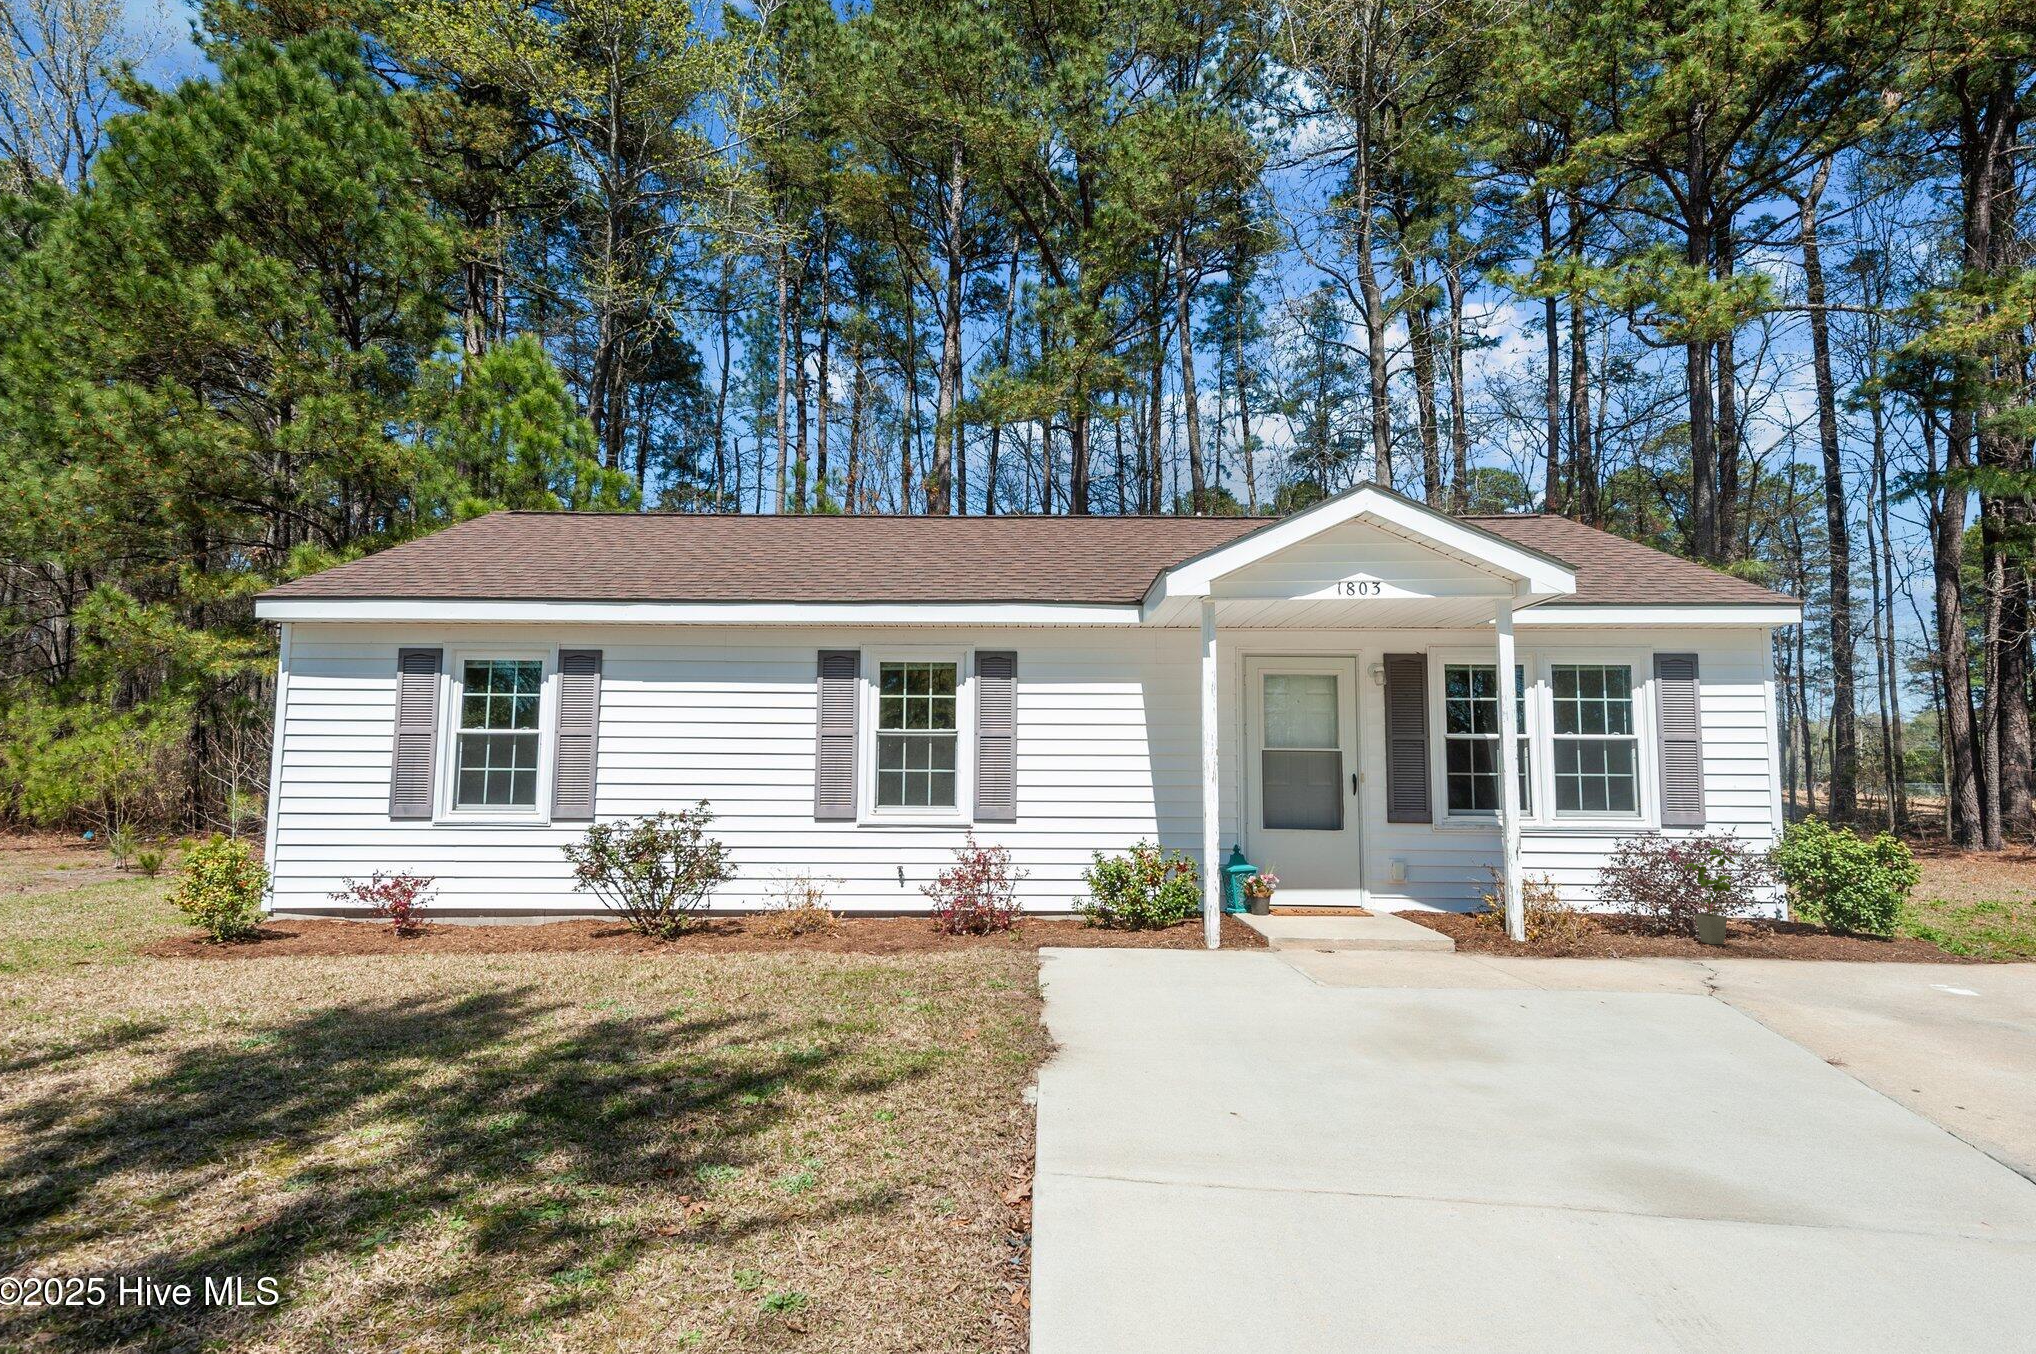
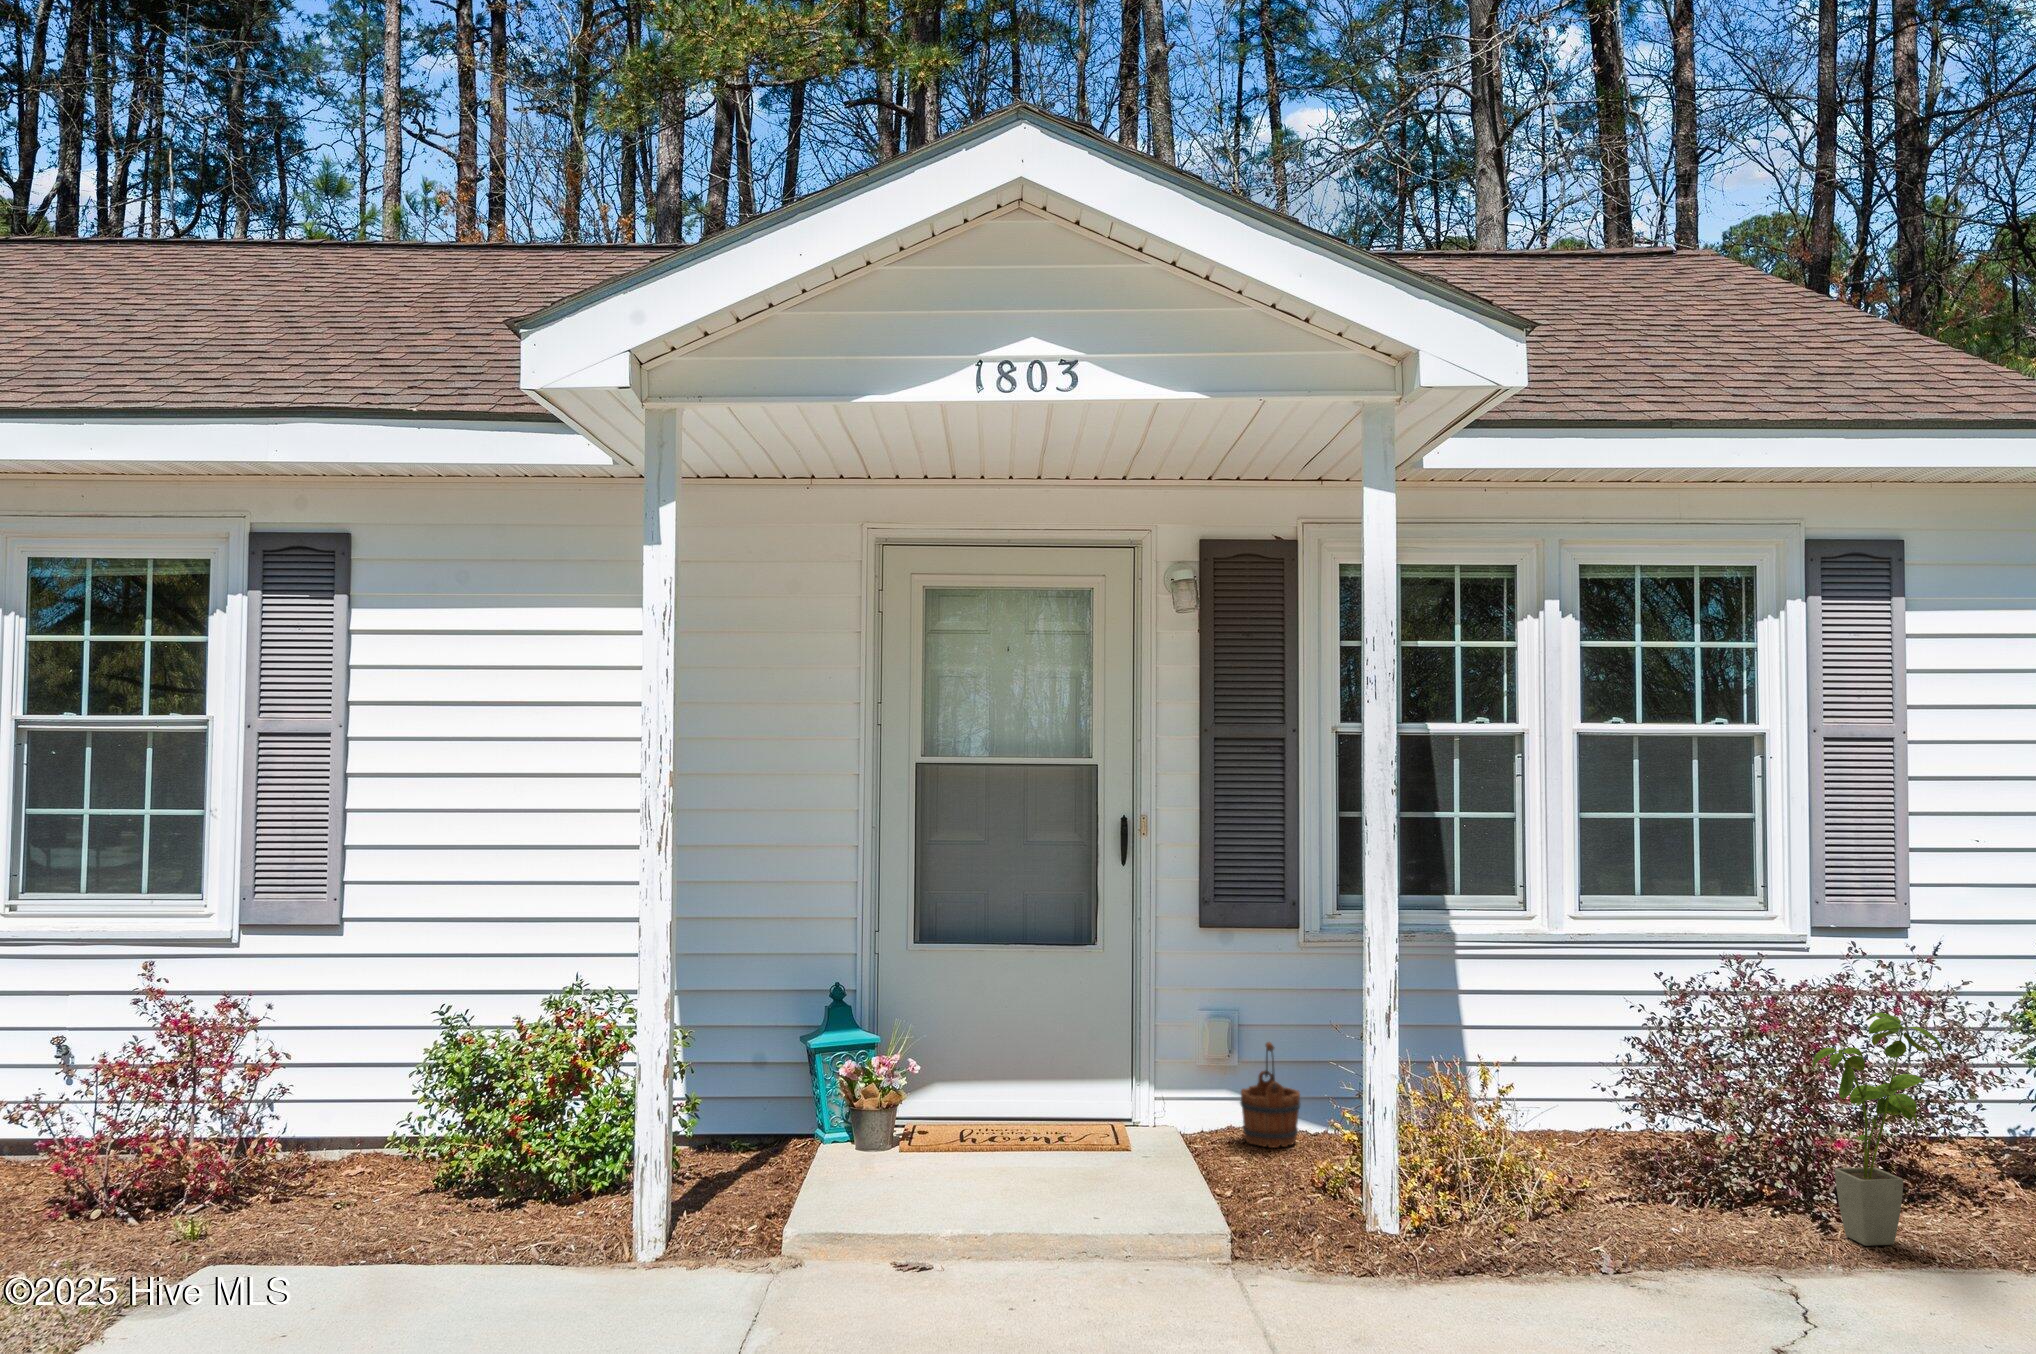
wooden bucket: none [1412,873,1440,918] -> present [1240,1042,1301,1148]

